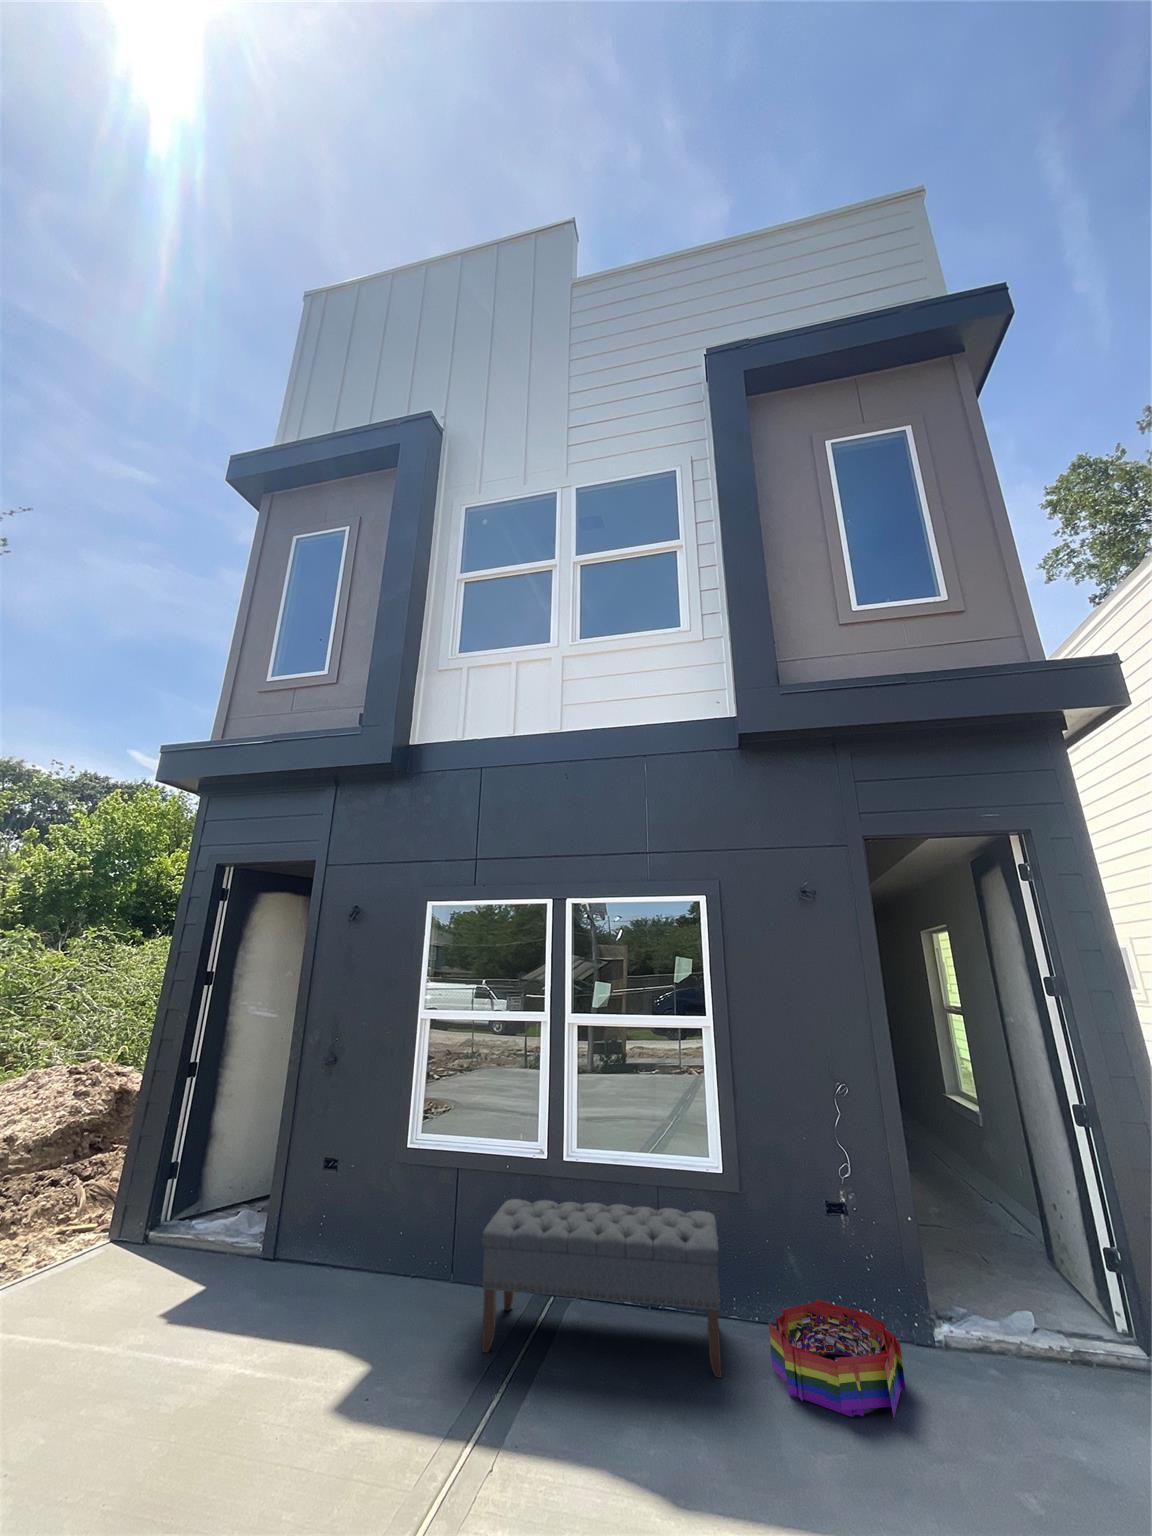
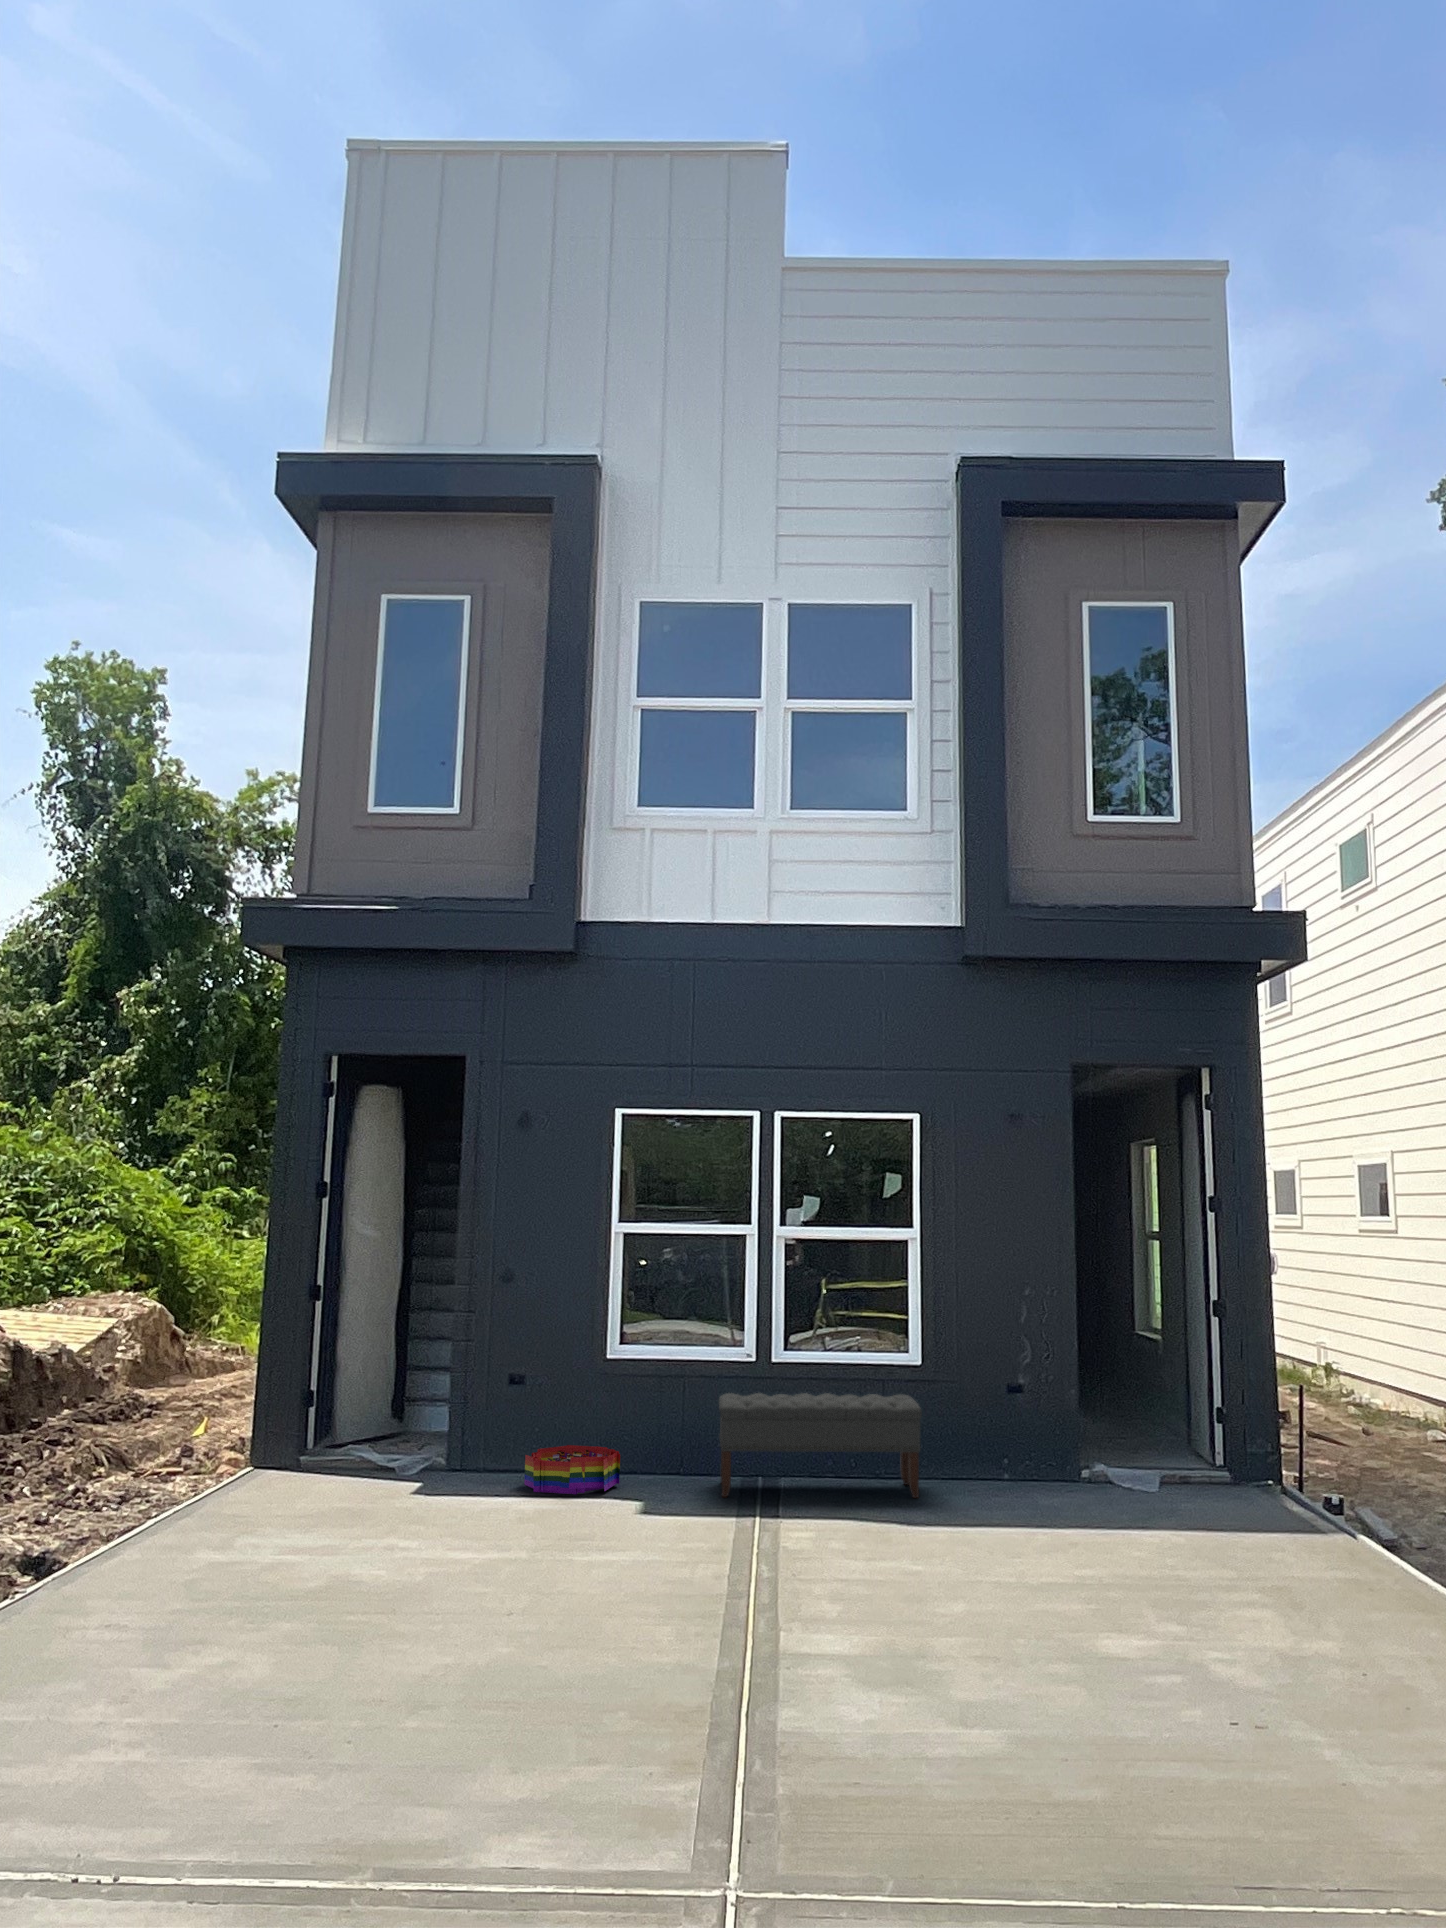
storage bin: present [769,1299,906,1418] -> present [524,1445,620,1494]

